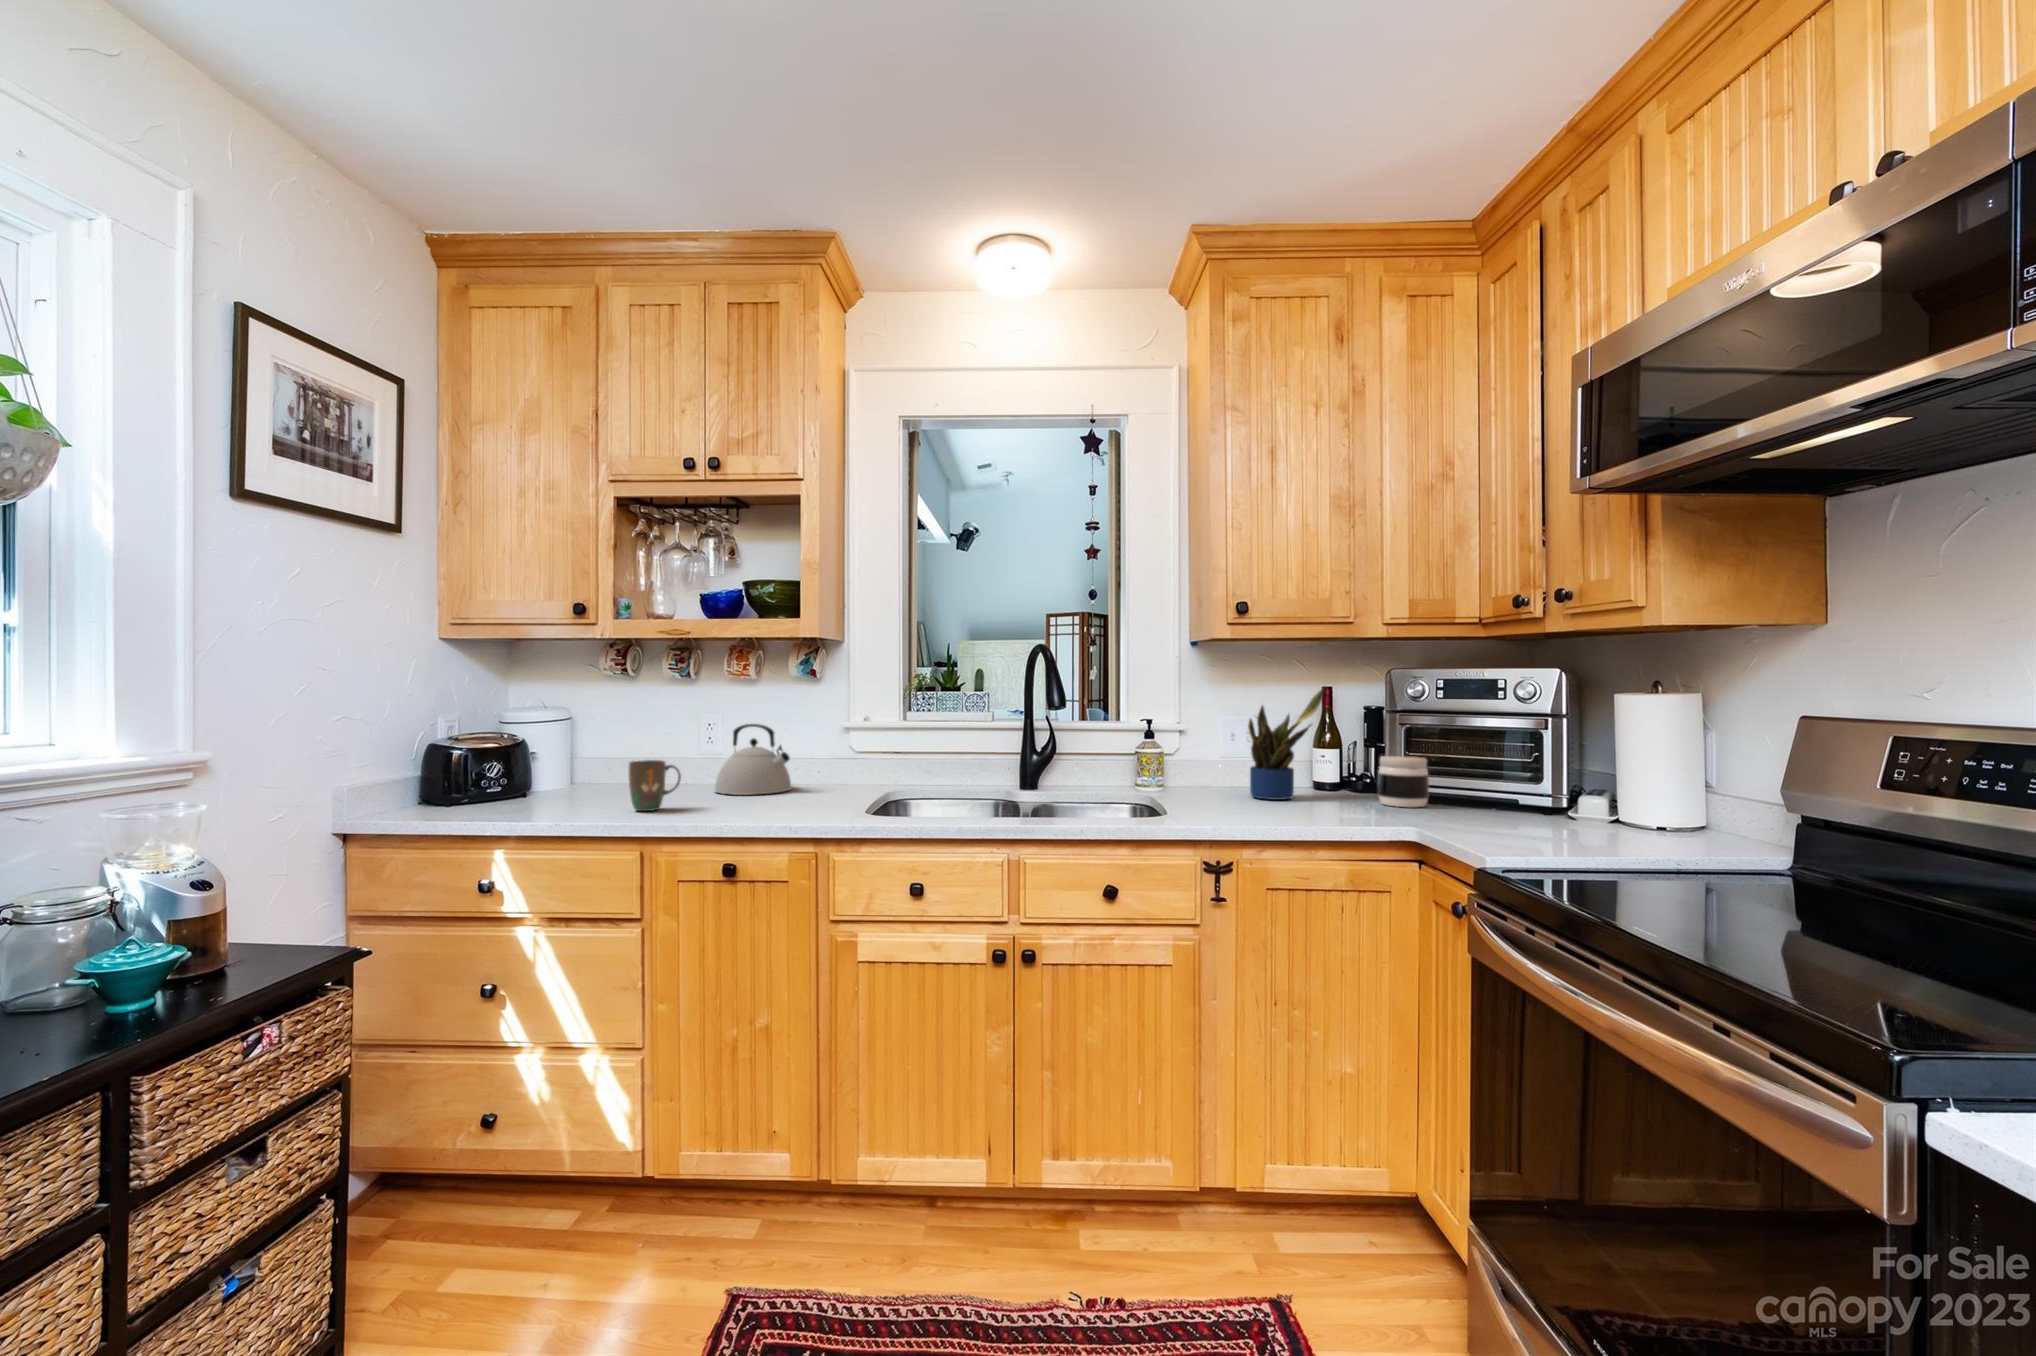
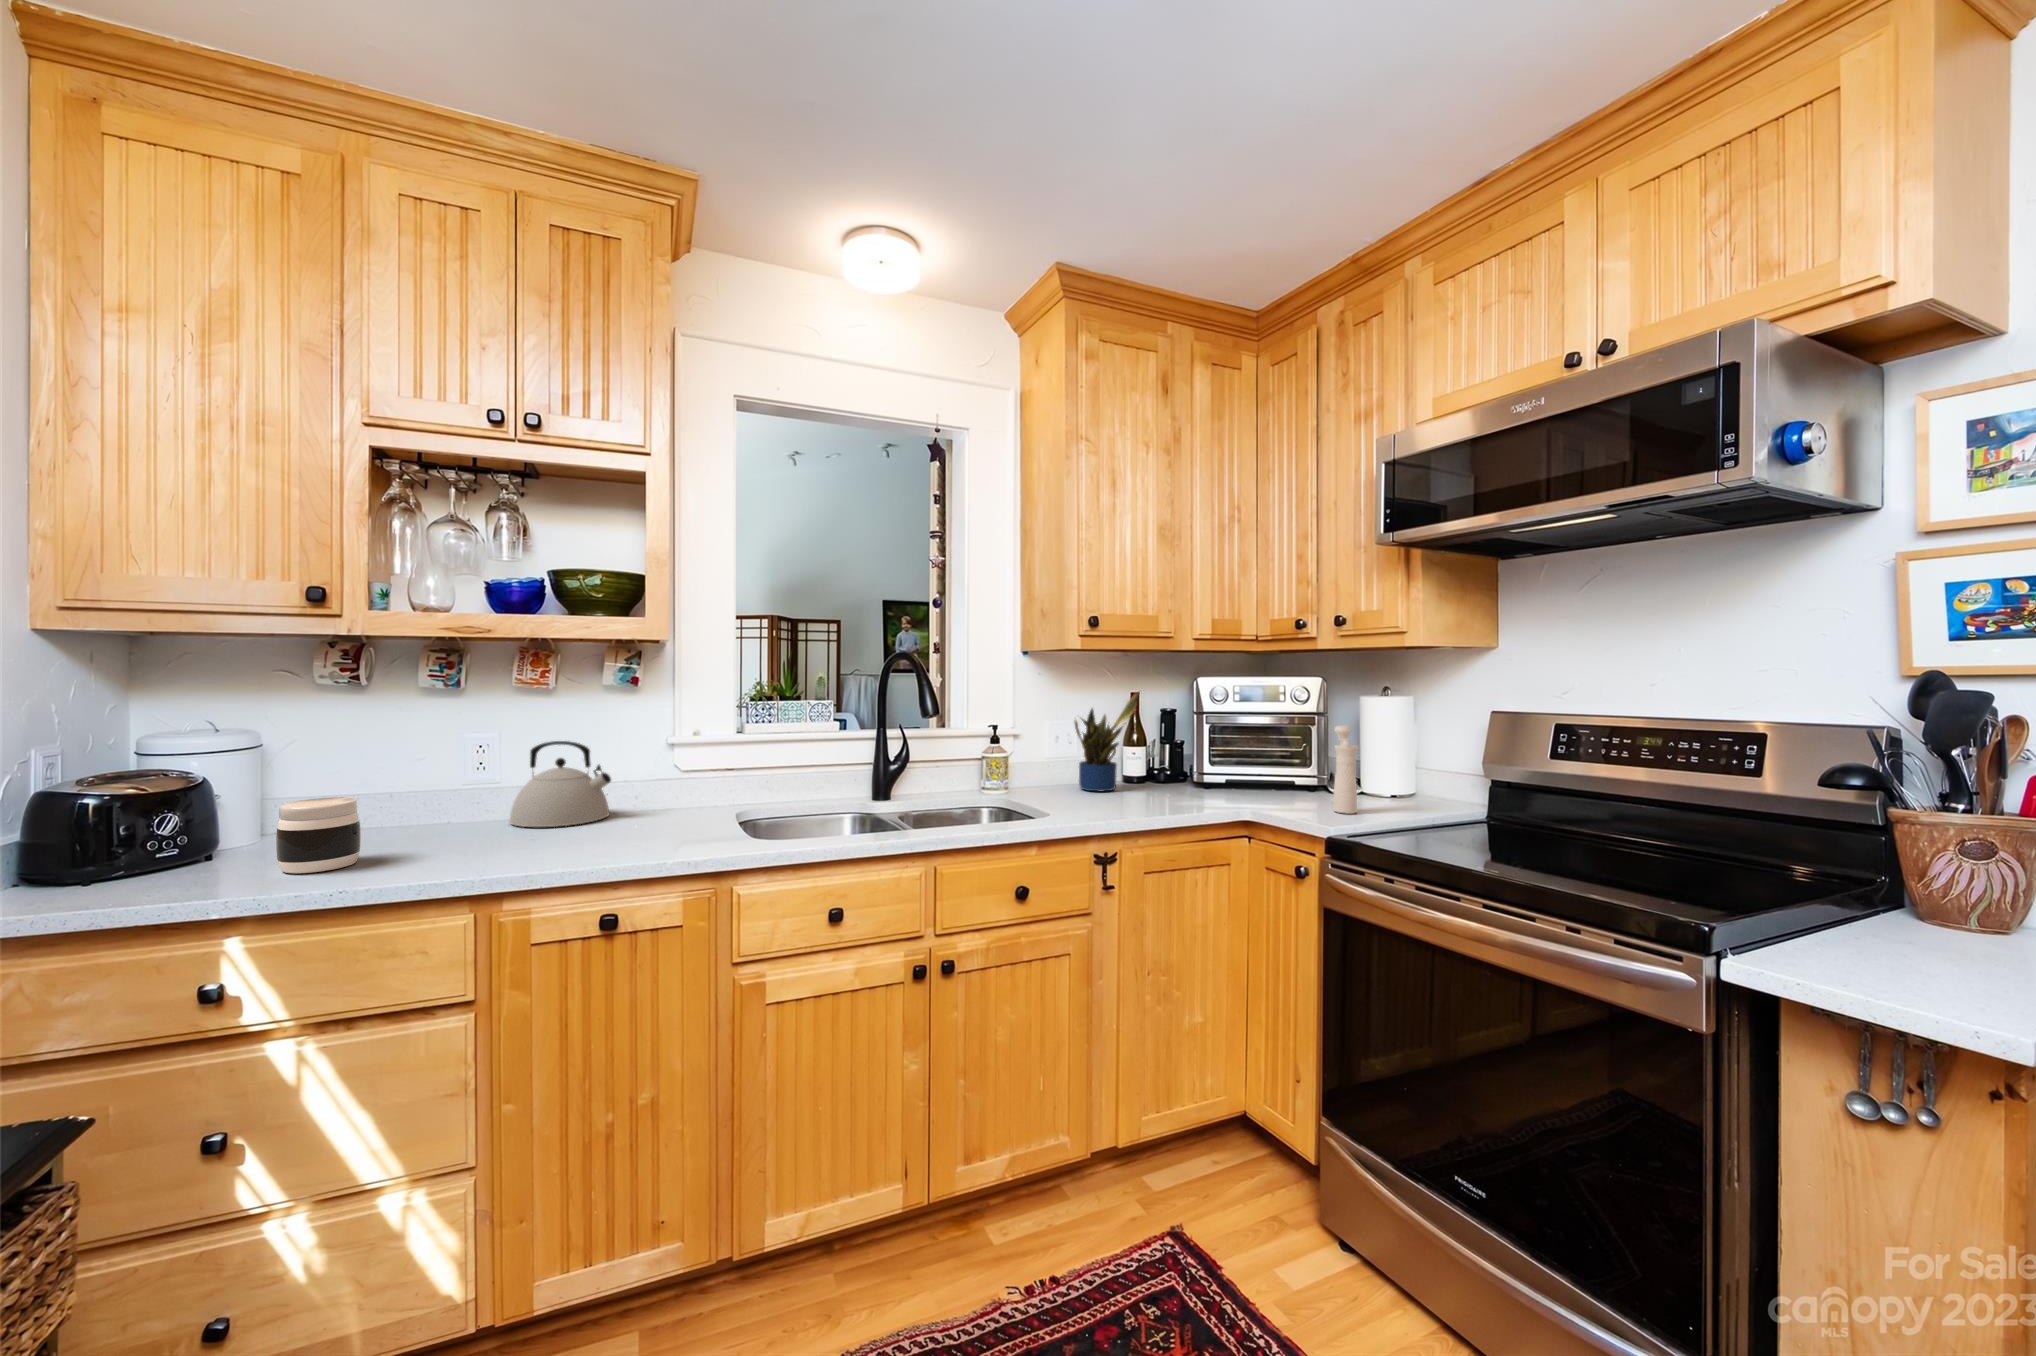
pepper mill: none [1547,727,1589,839] -> present [1333,725,1358,814]
jar: present [1378,755,1429,807] -> present [276,797,361,873]
mug: present [628,760,681,811] -> none [425,797,496,863]

